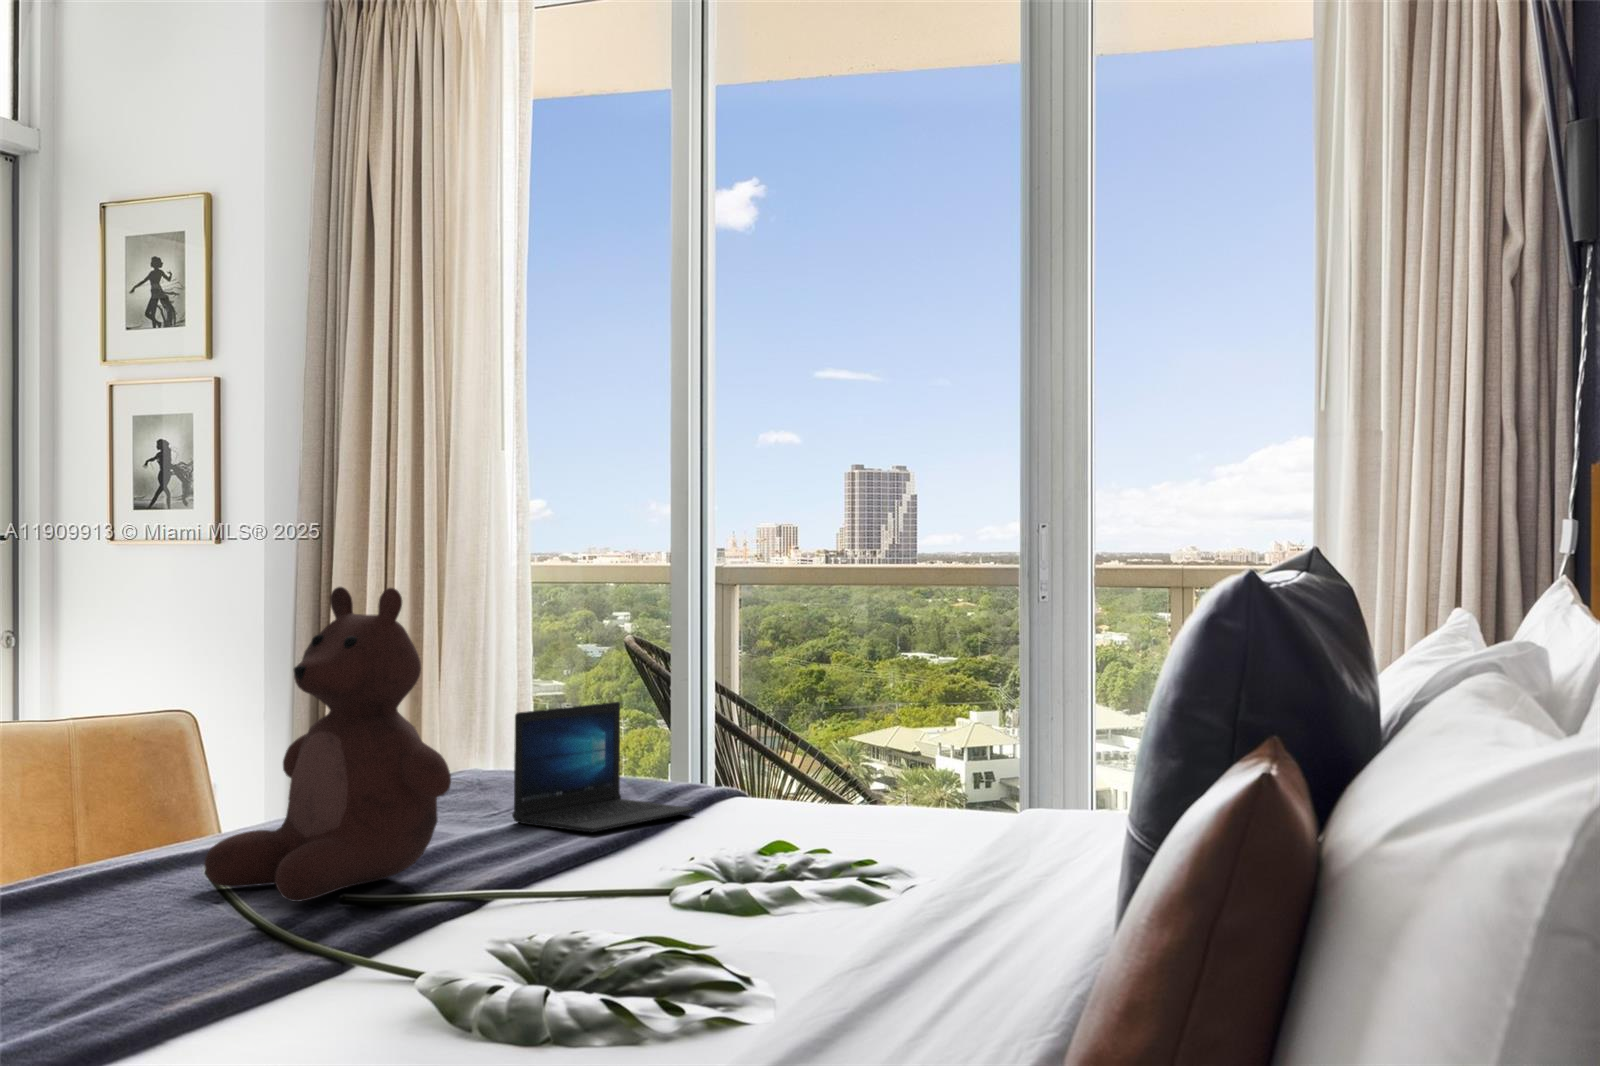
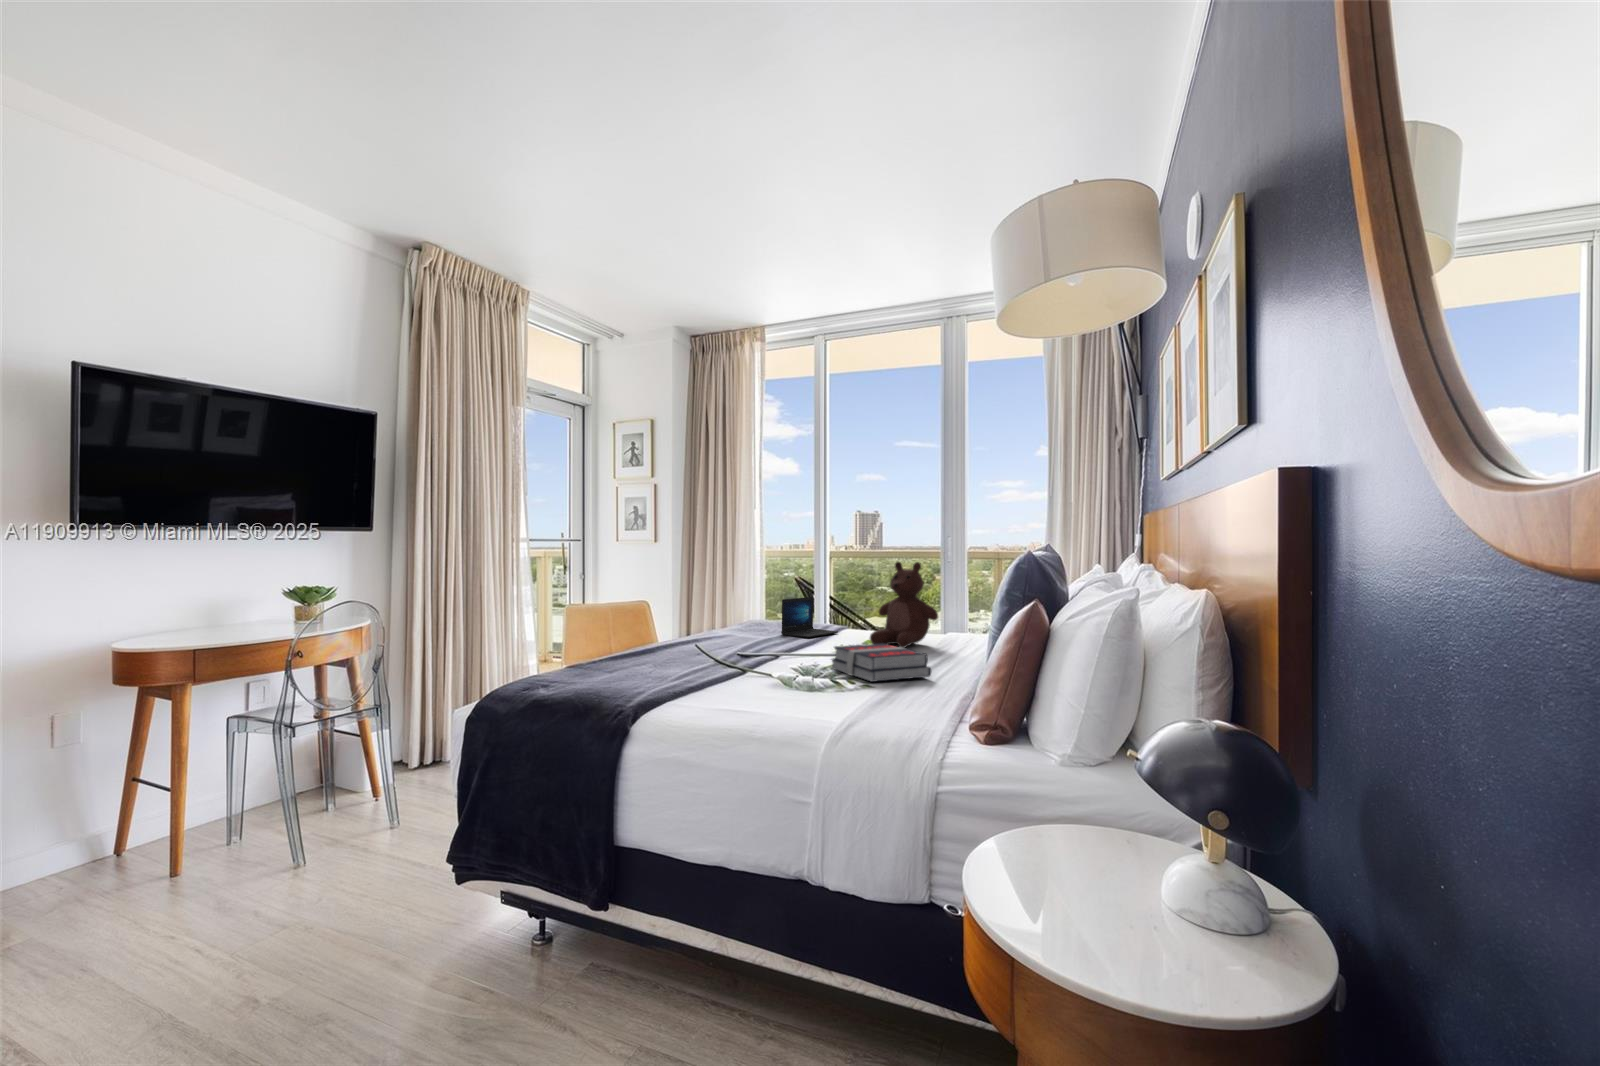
teddy bear: present [204,587,451,902] -> present [870,562,938,648]
book: none [618,869,958,1026] -> present [832,644,931,682]

